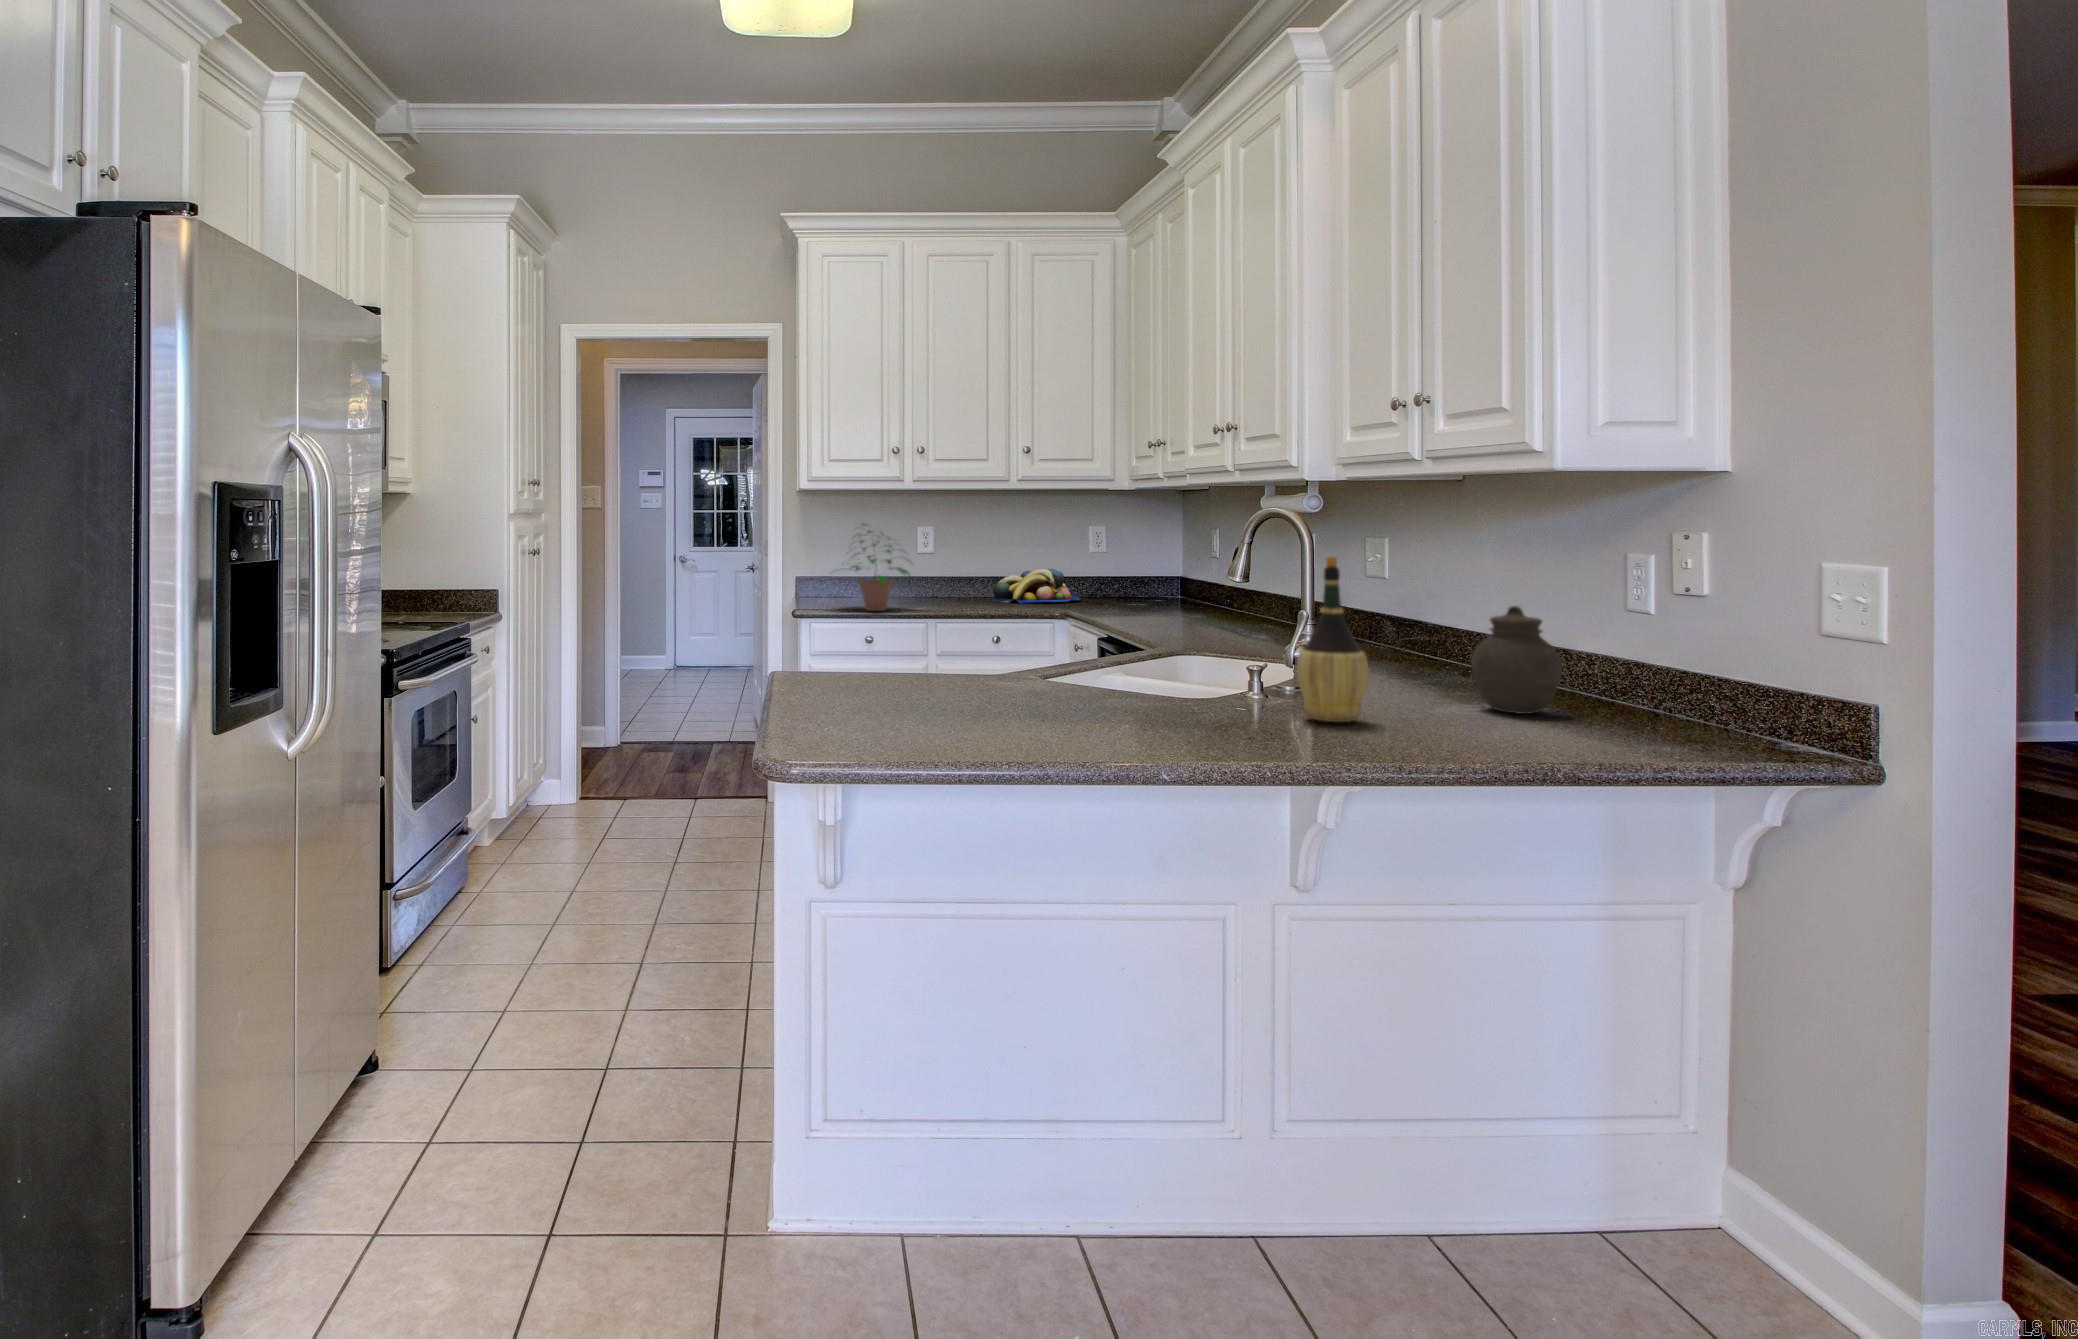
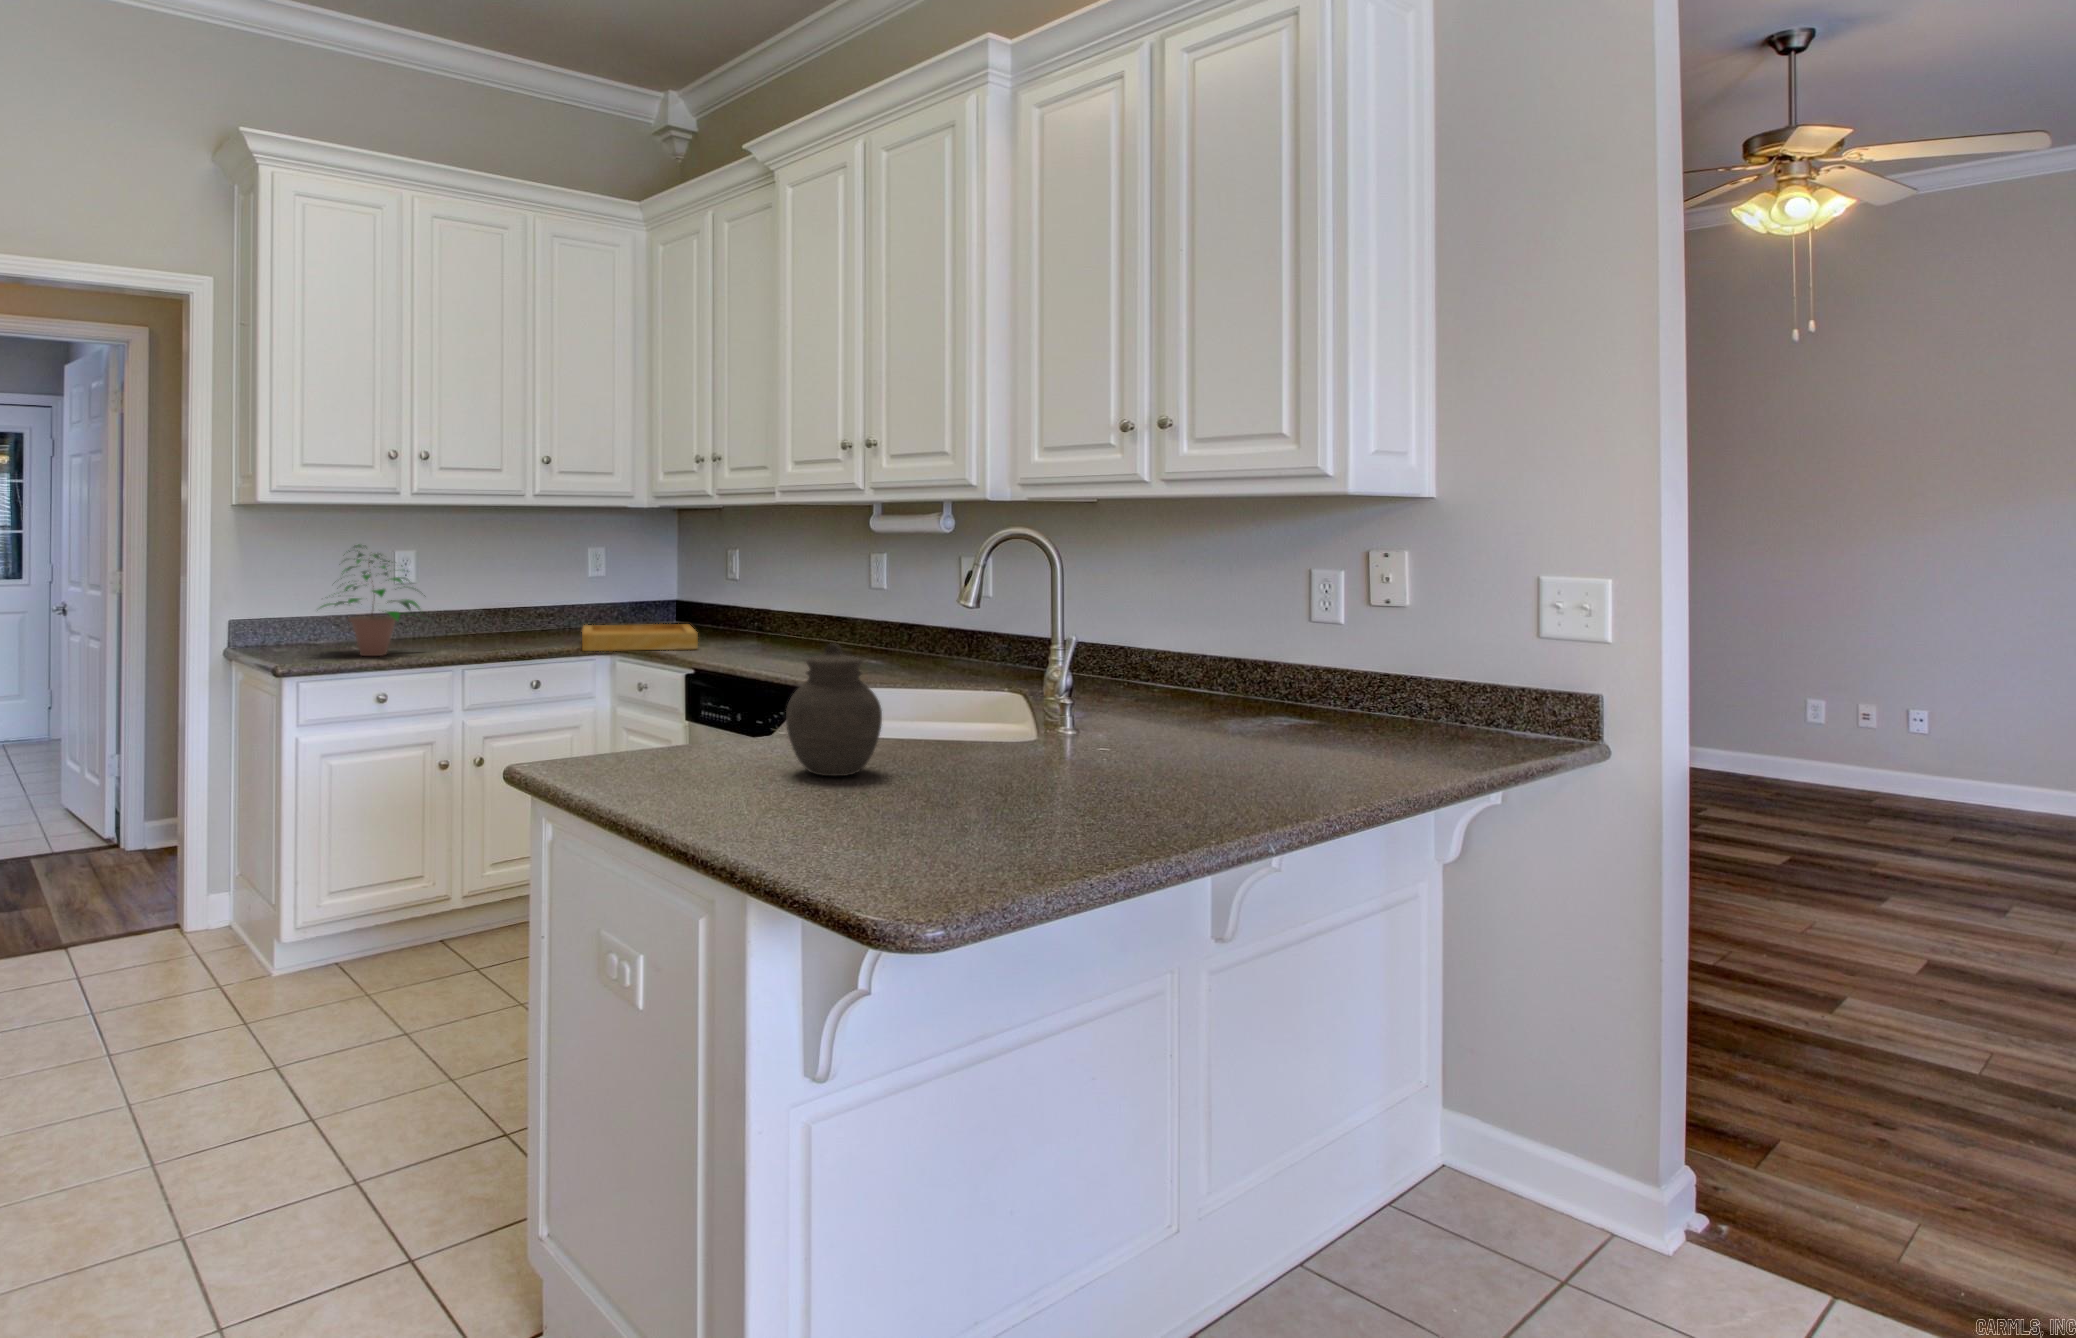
wine bottle: present [1297,556,1368,722] -> none [1140,576,1211,749]
fruit bowl: present [993,569,1080,603] -> none [478,597,579,638]
tray: none [1041,594,1161,618] -> present [582,624,698,651]
jar: present [1471,606,1562,714] -> present [786,643,882,776]

